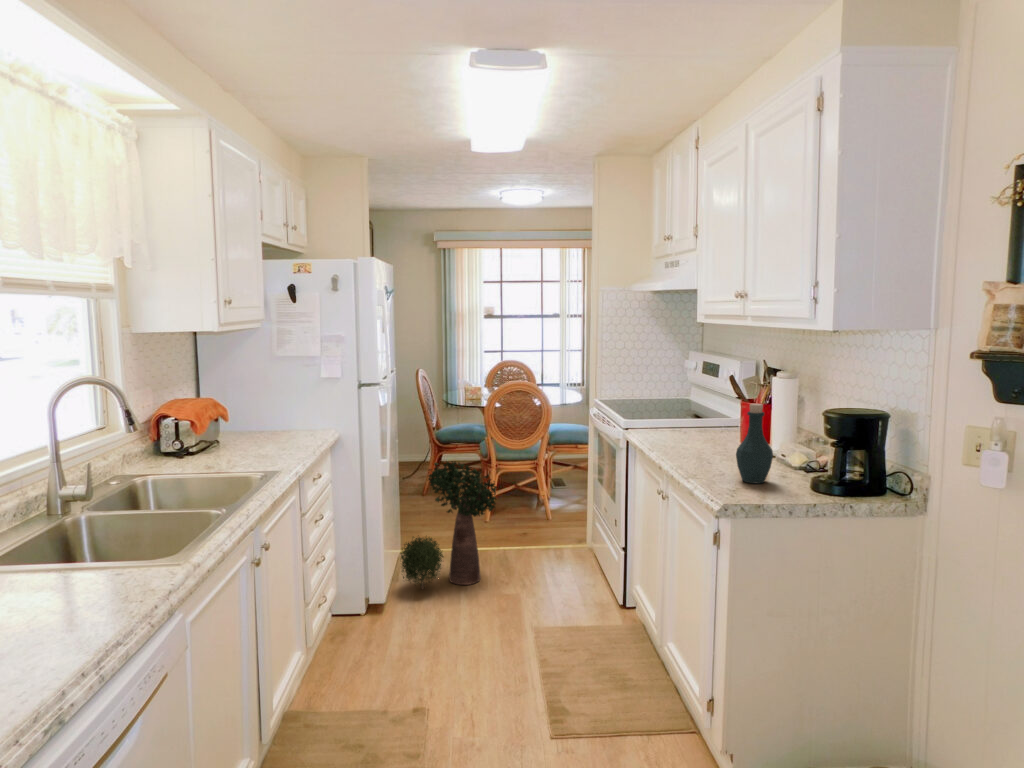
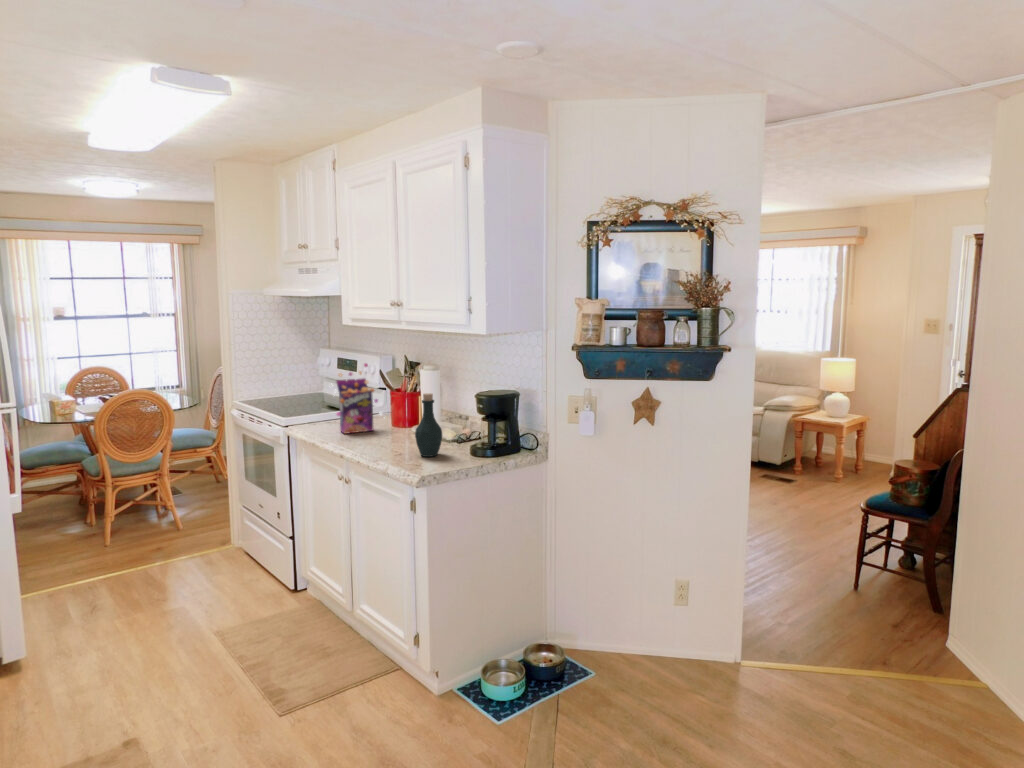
cereal box: none [661,365,726,444] -> present [335,364,382,434]
potted plant: present [400,462,497,589] -> none [20,485,143,636]

